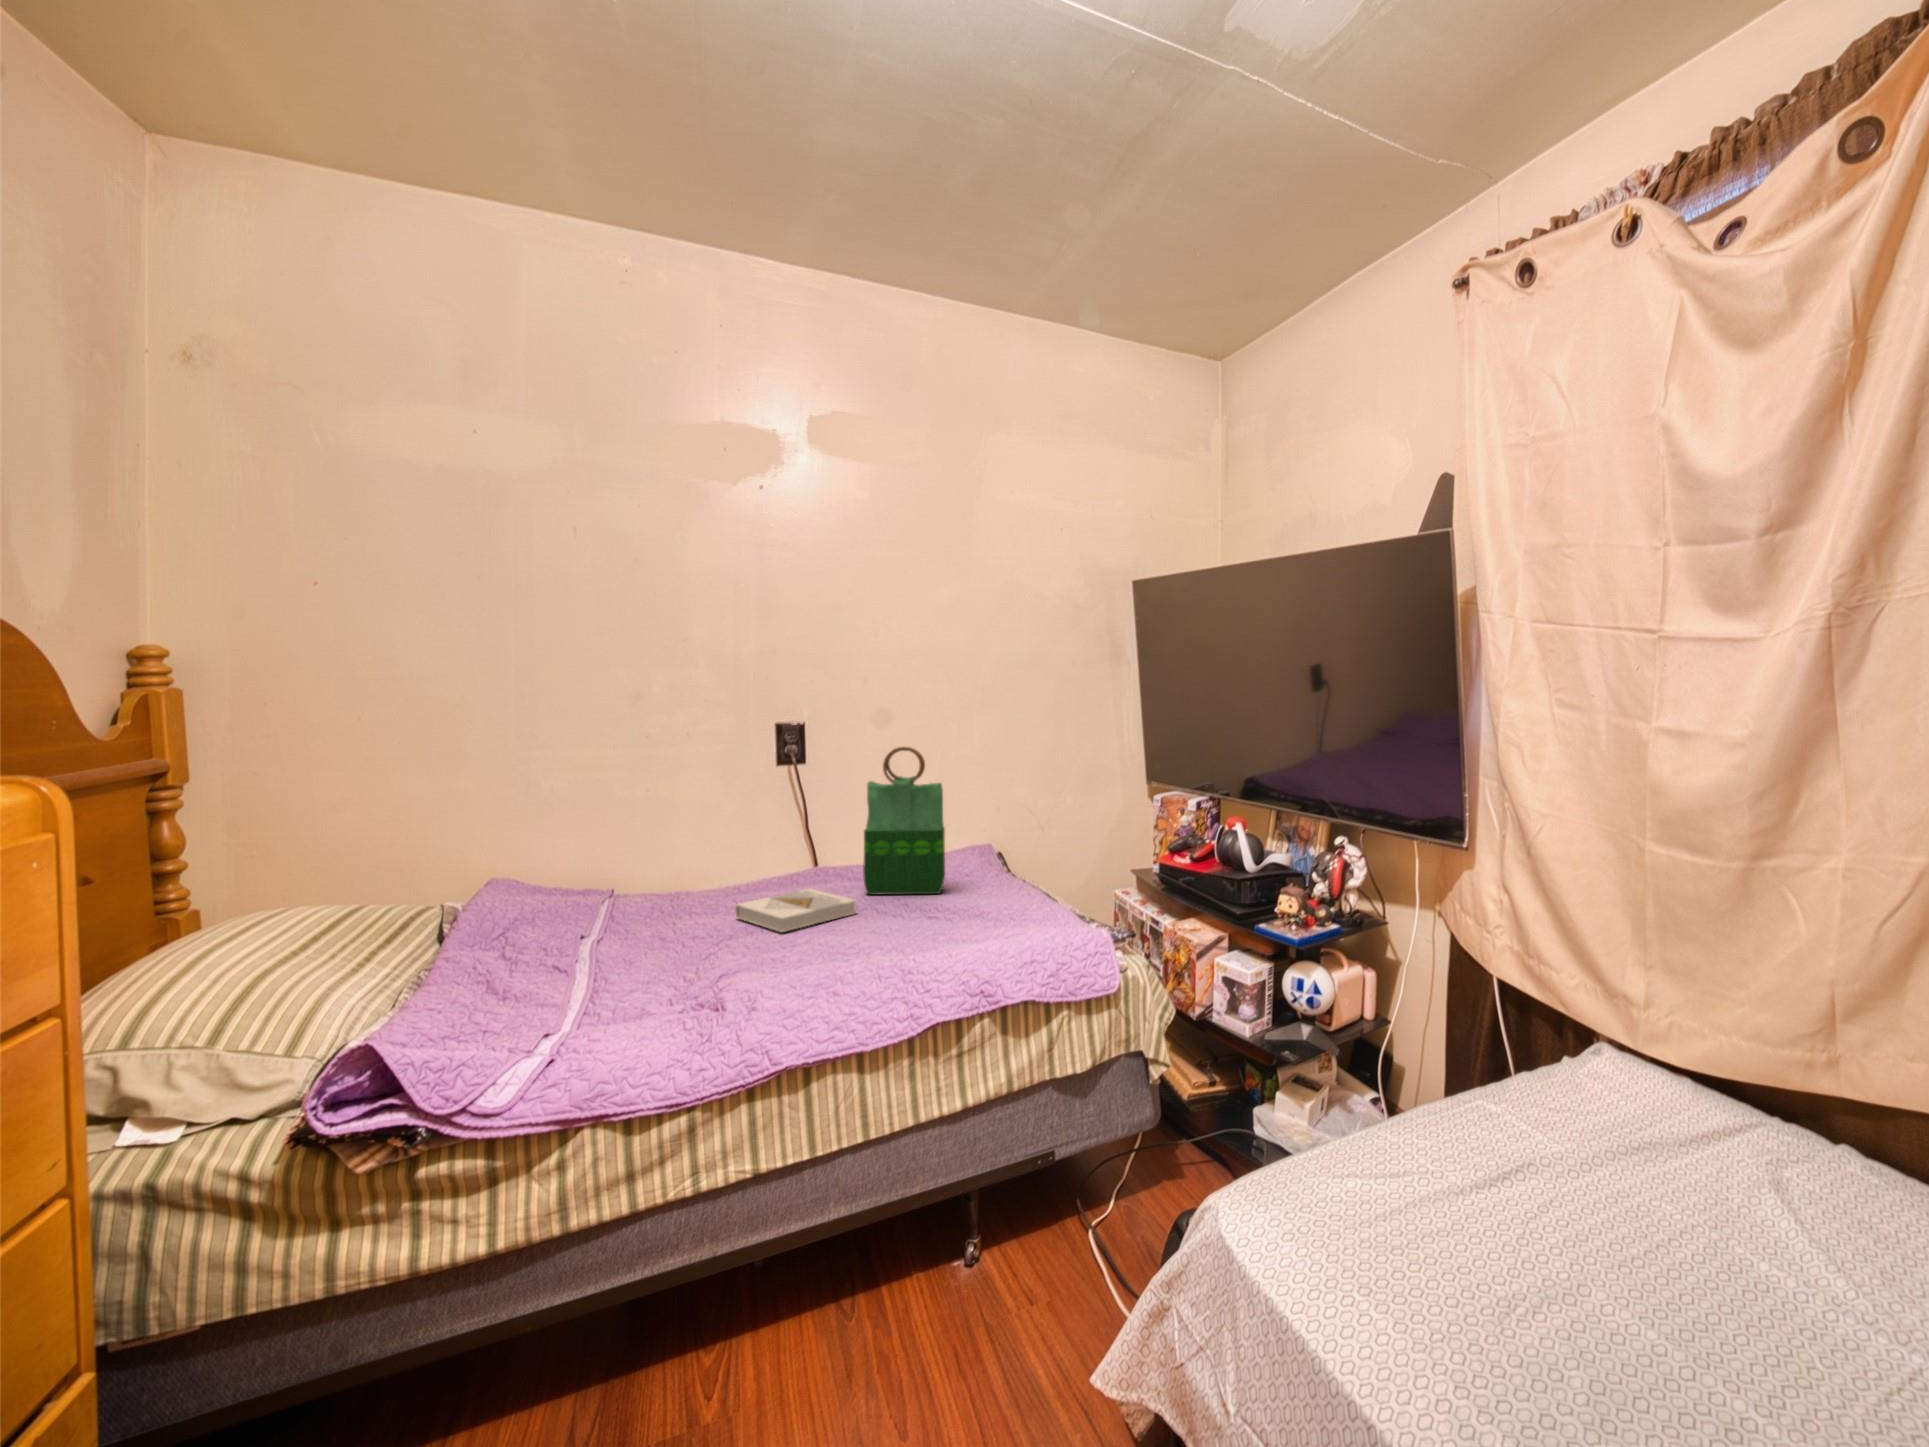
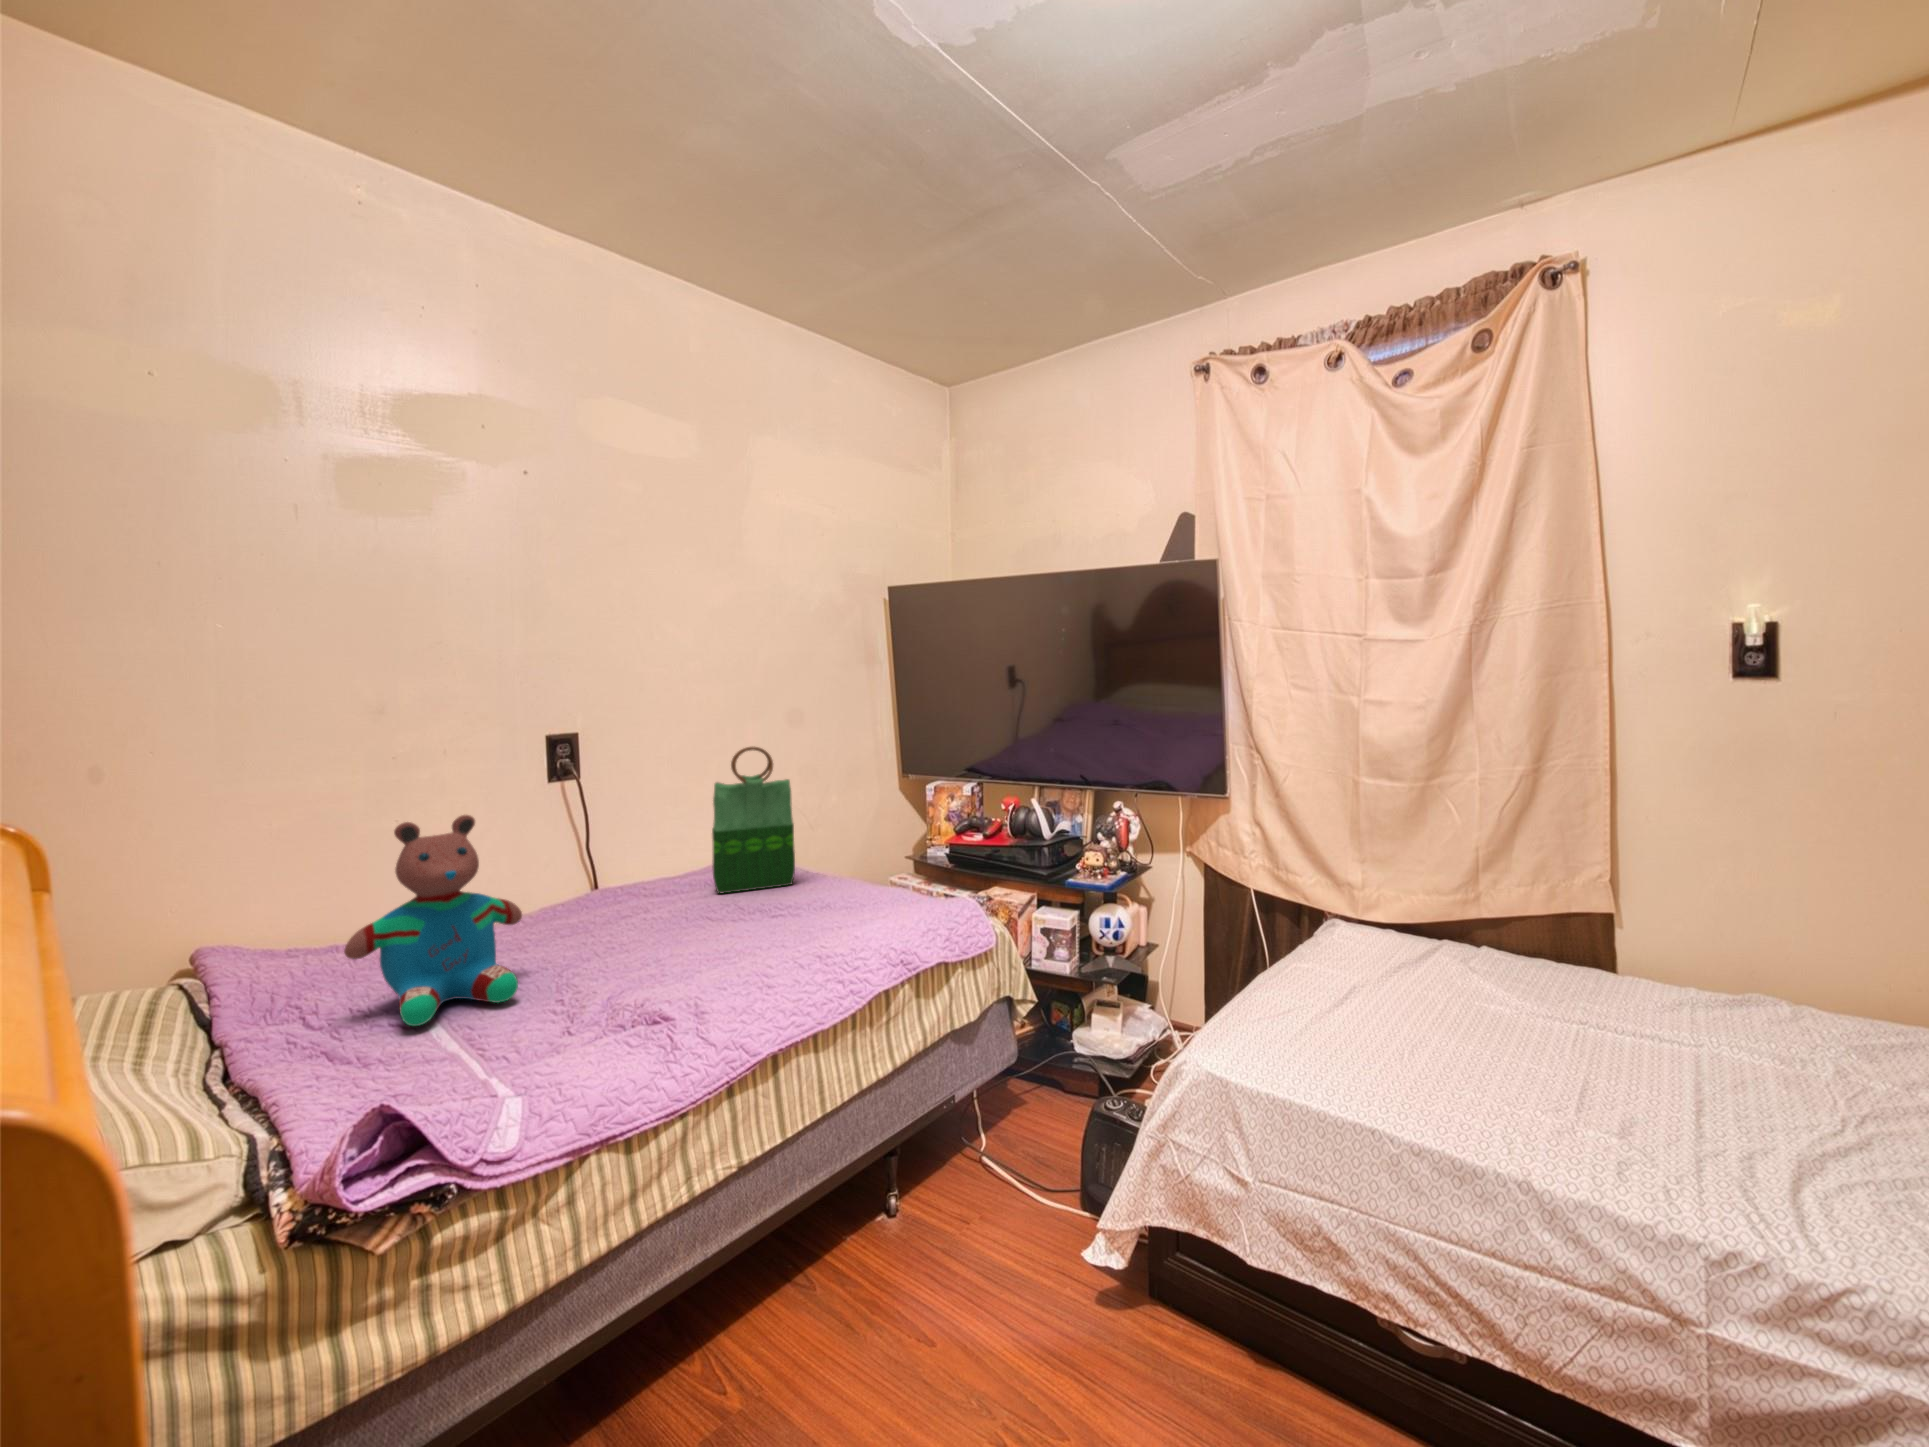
teddy bear: none [499,791,650,976] -> present [344,815,522,1026]
book: present [735,889,856,932] -> none [597,894,727,941]

